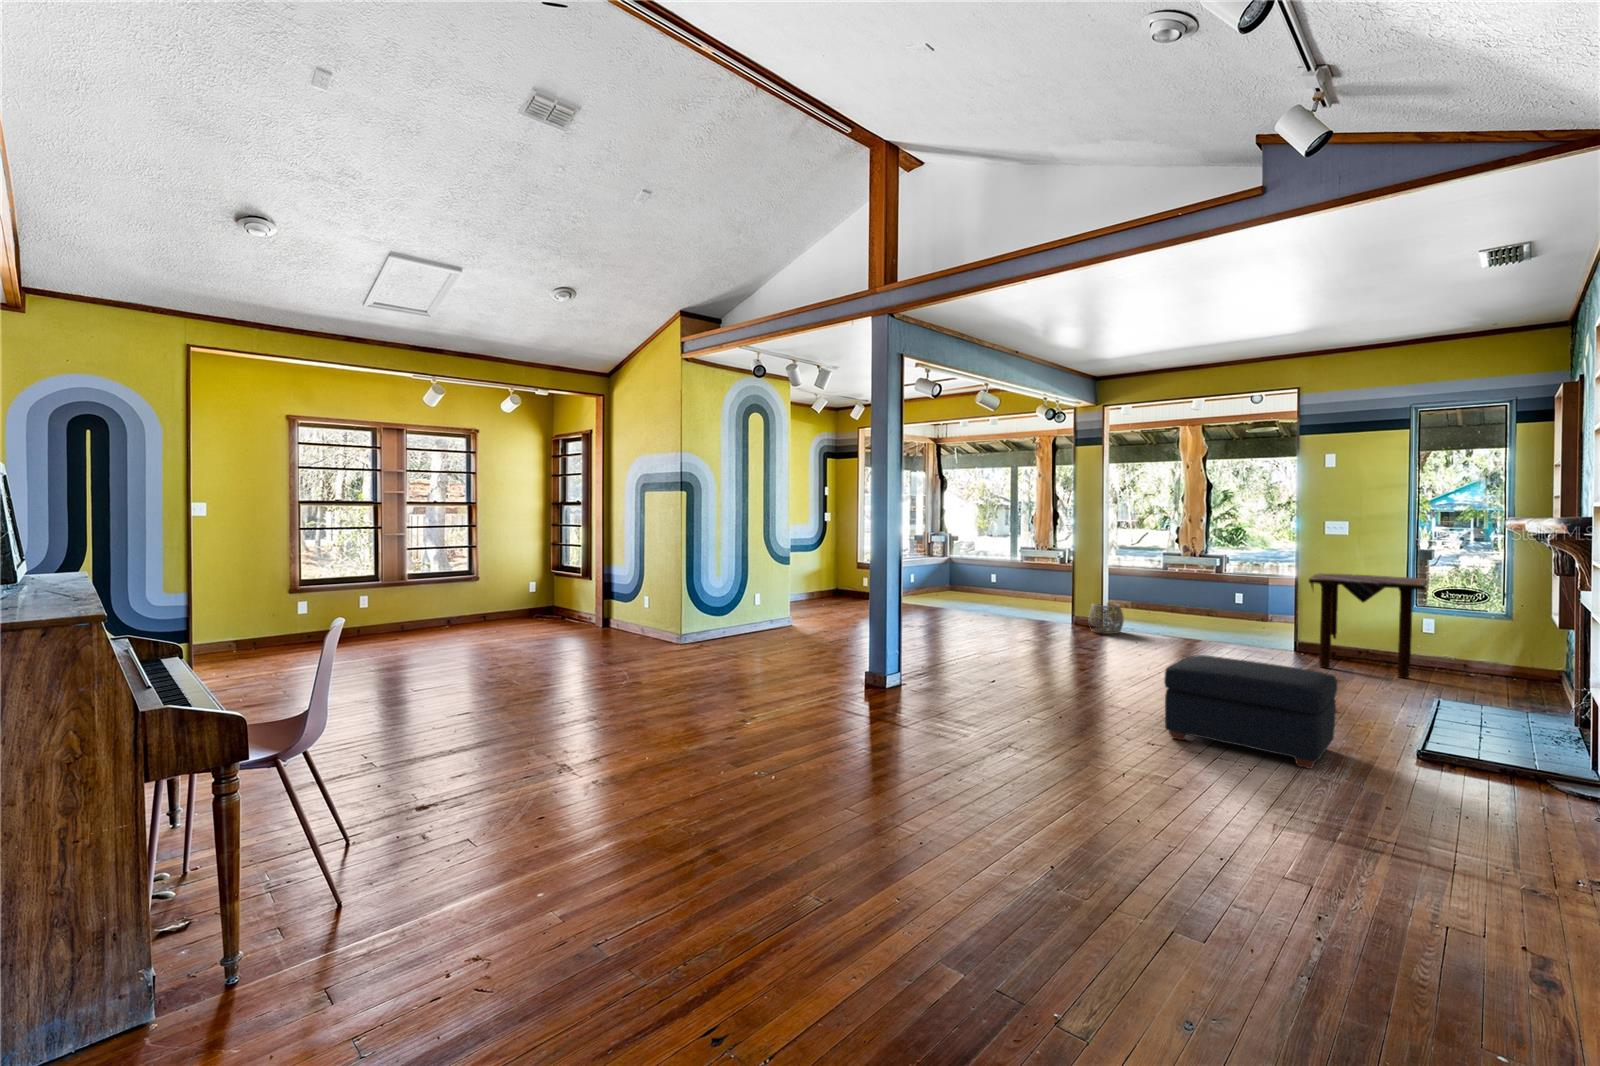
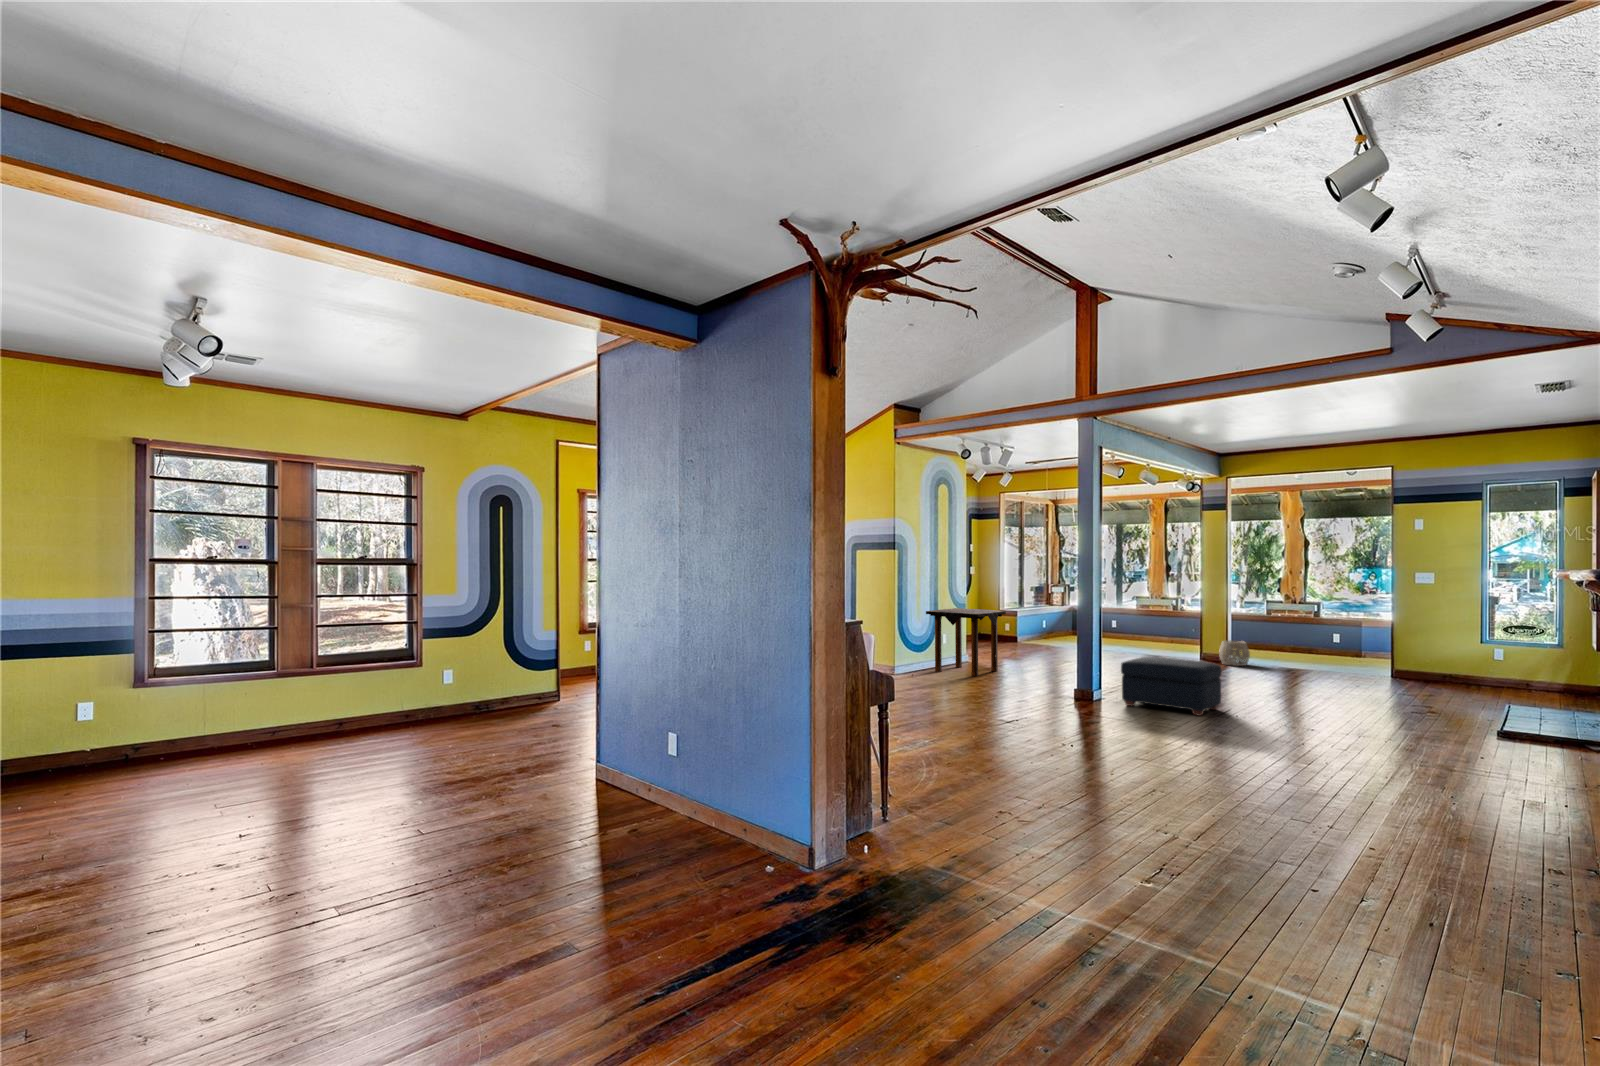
side table: present [1309,573,1427,679] -> present [926,608,1006,676]
ottoman: present [1164,655,1337,769] -> present [1121,657,1222,716]

